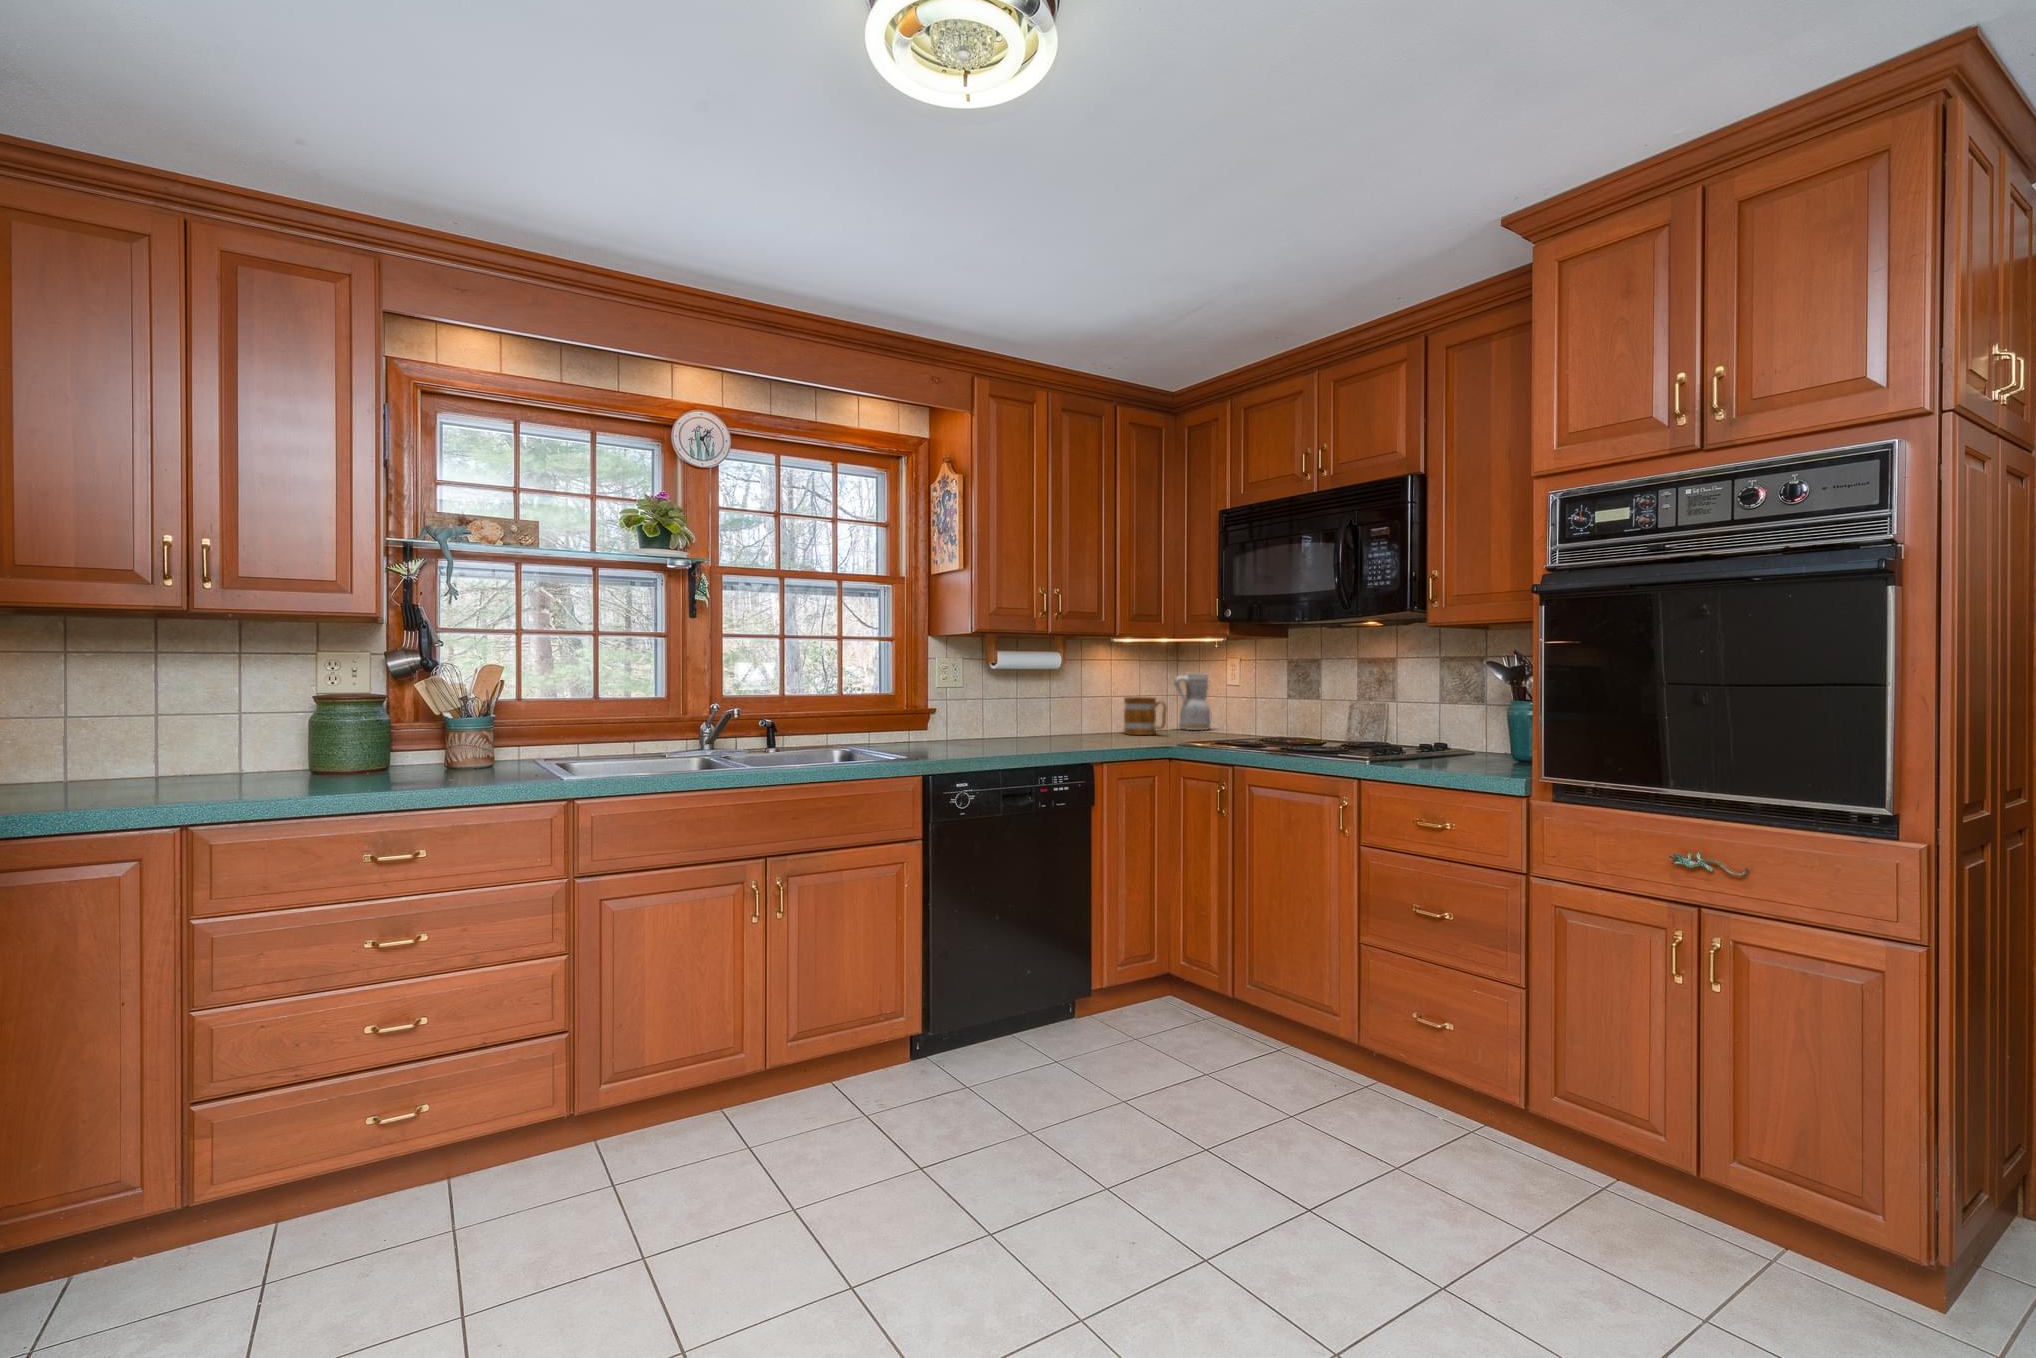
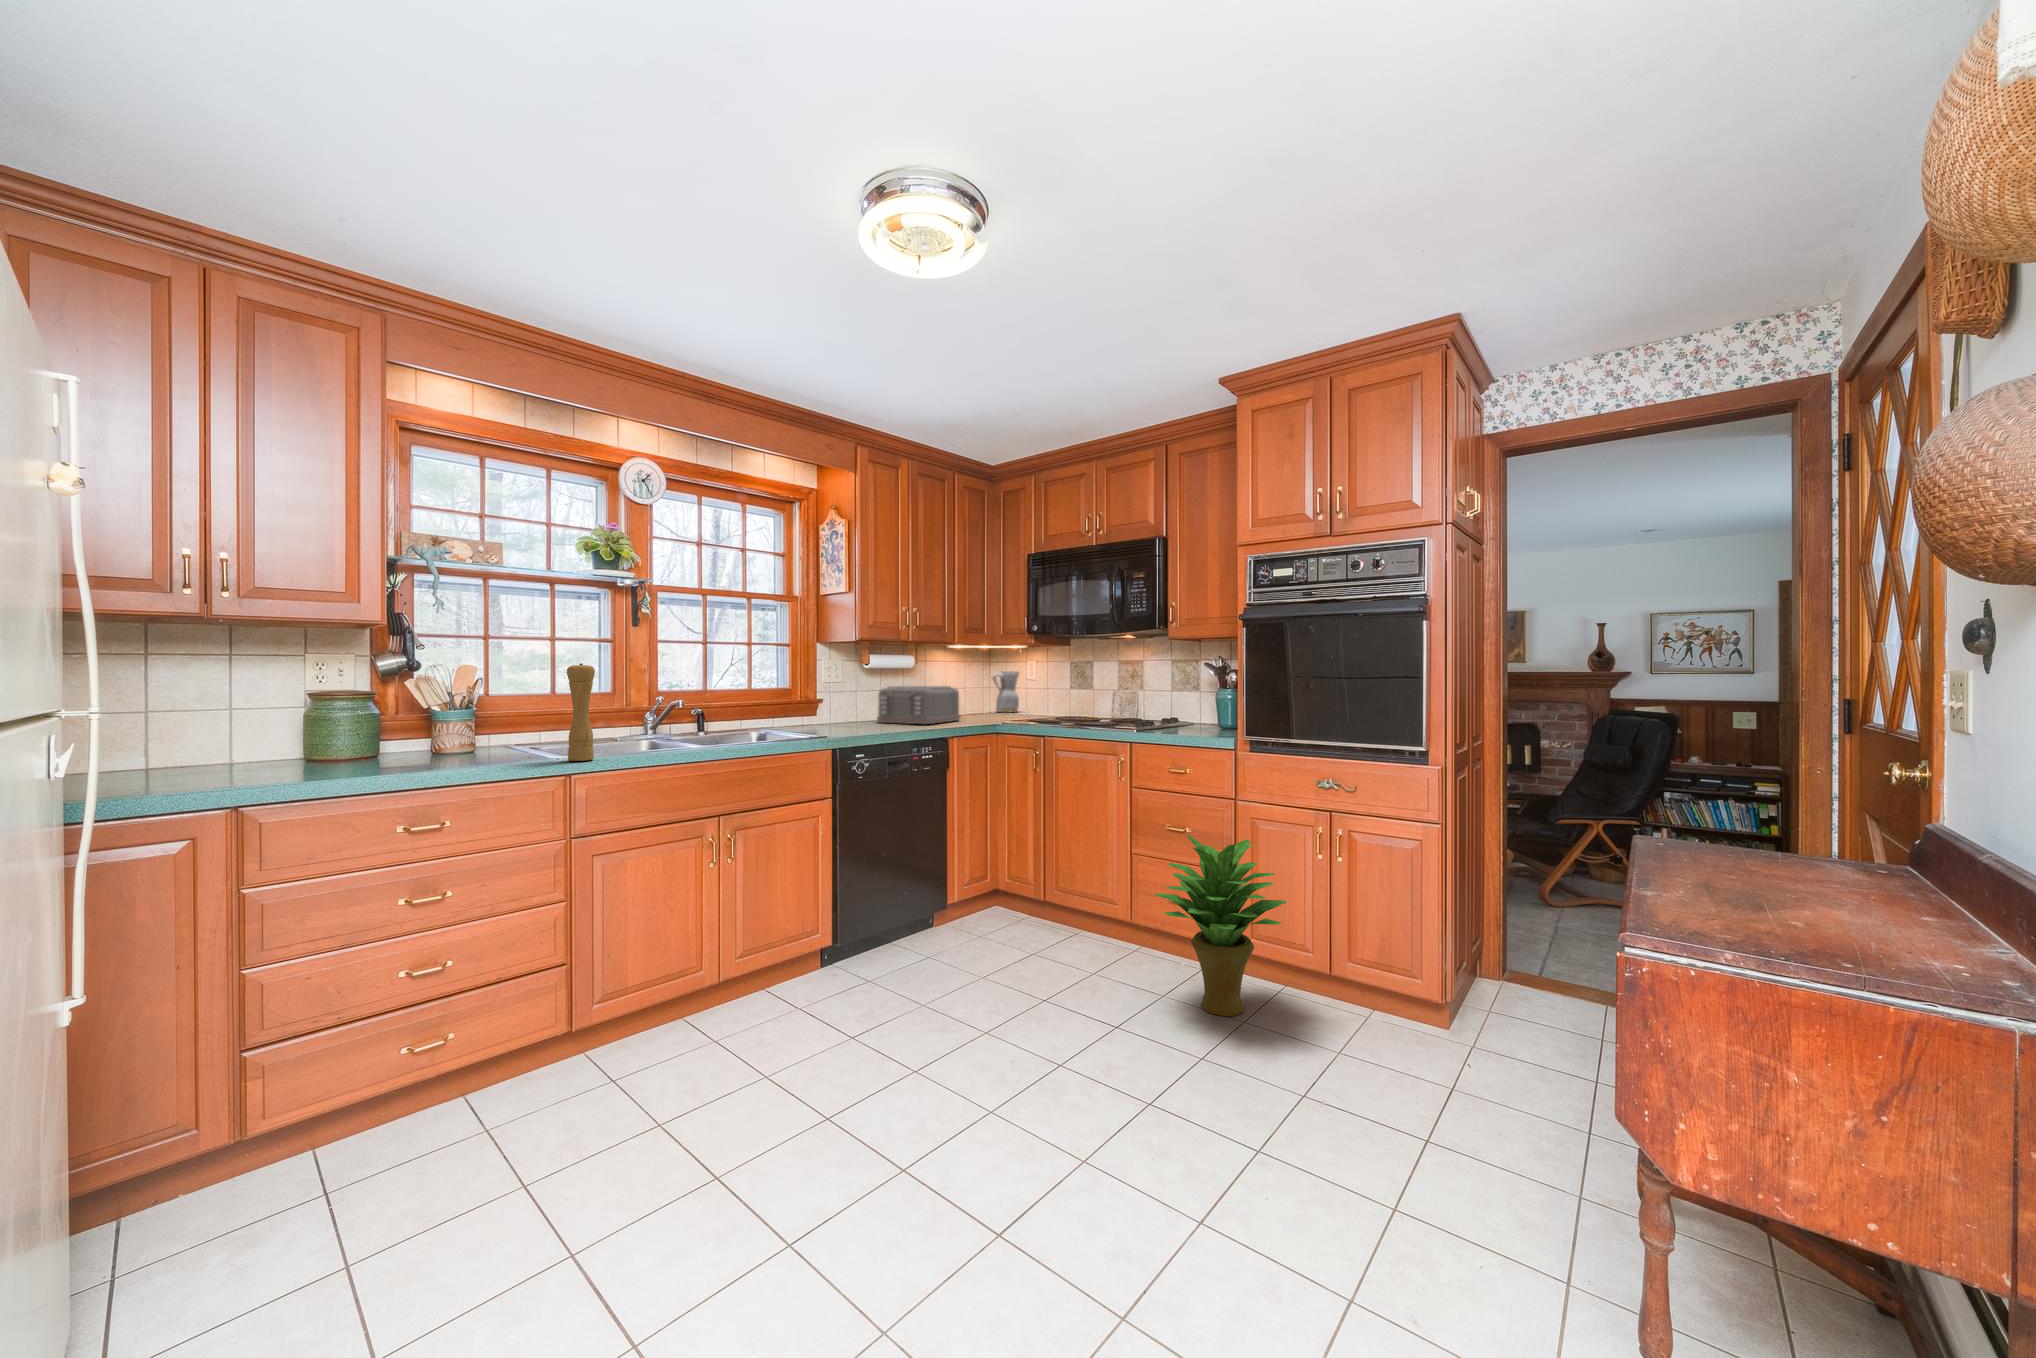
pepper mill: none [576,663,611,787] -> present [567,663,595,761]
toaster: none [1007,693,1121,745] -> present [877,686,961,724]
mug: present [1124,697,1167,735] -> none [959,689,991,716]
potted plant: none [1382,933,1612,1236] -> present [1155,835,1286,1016]

